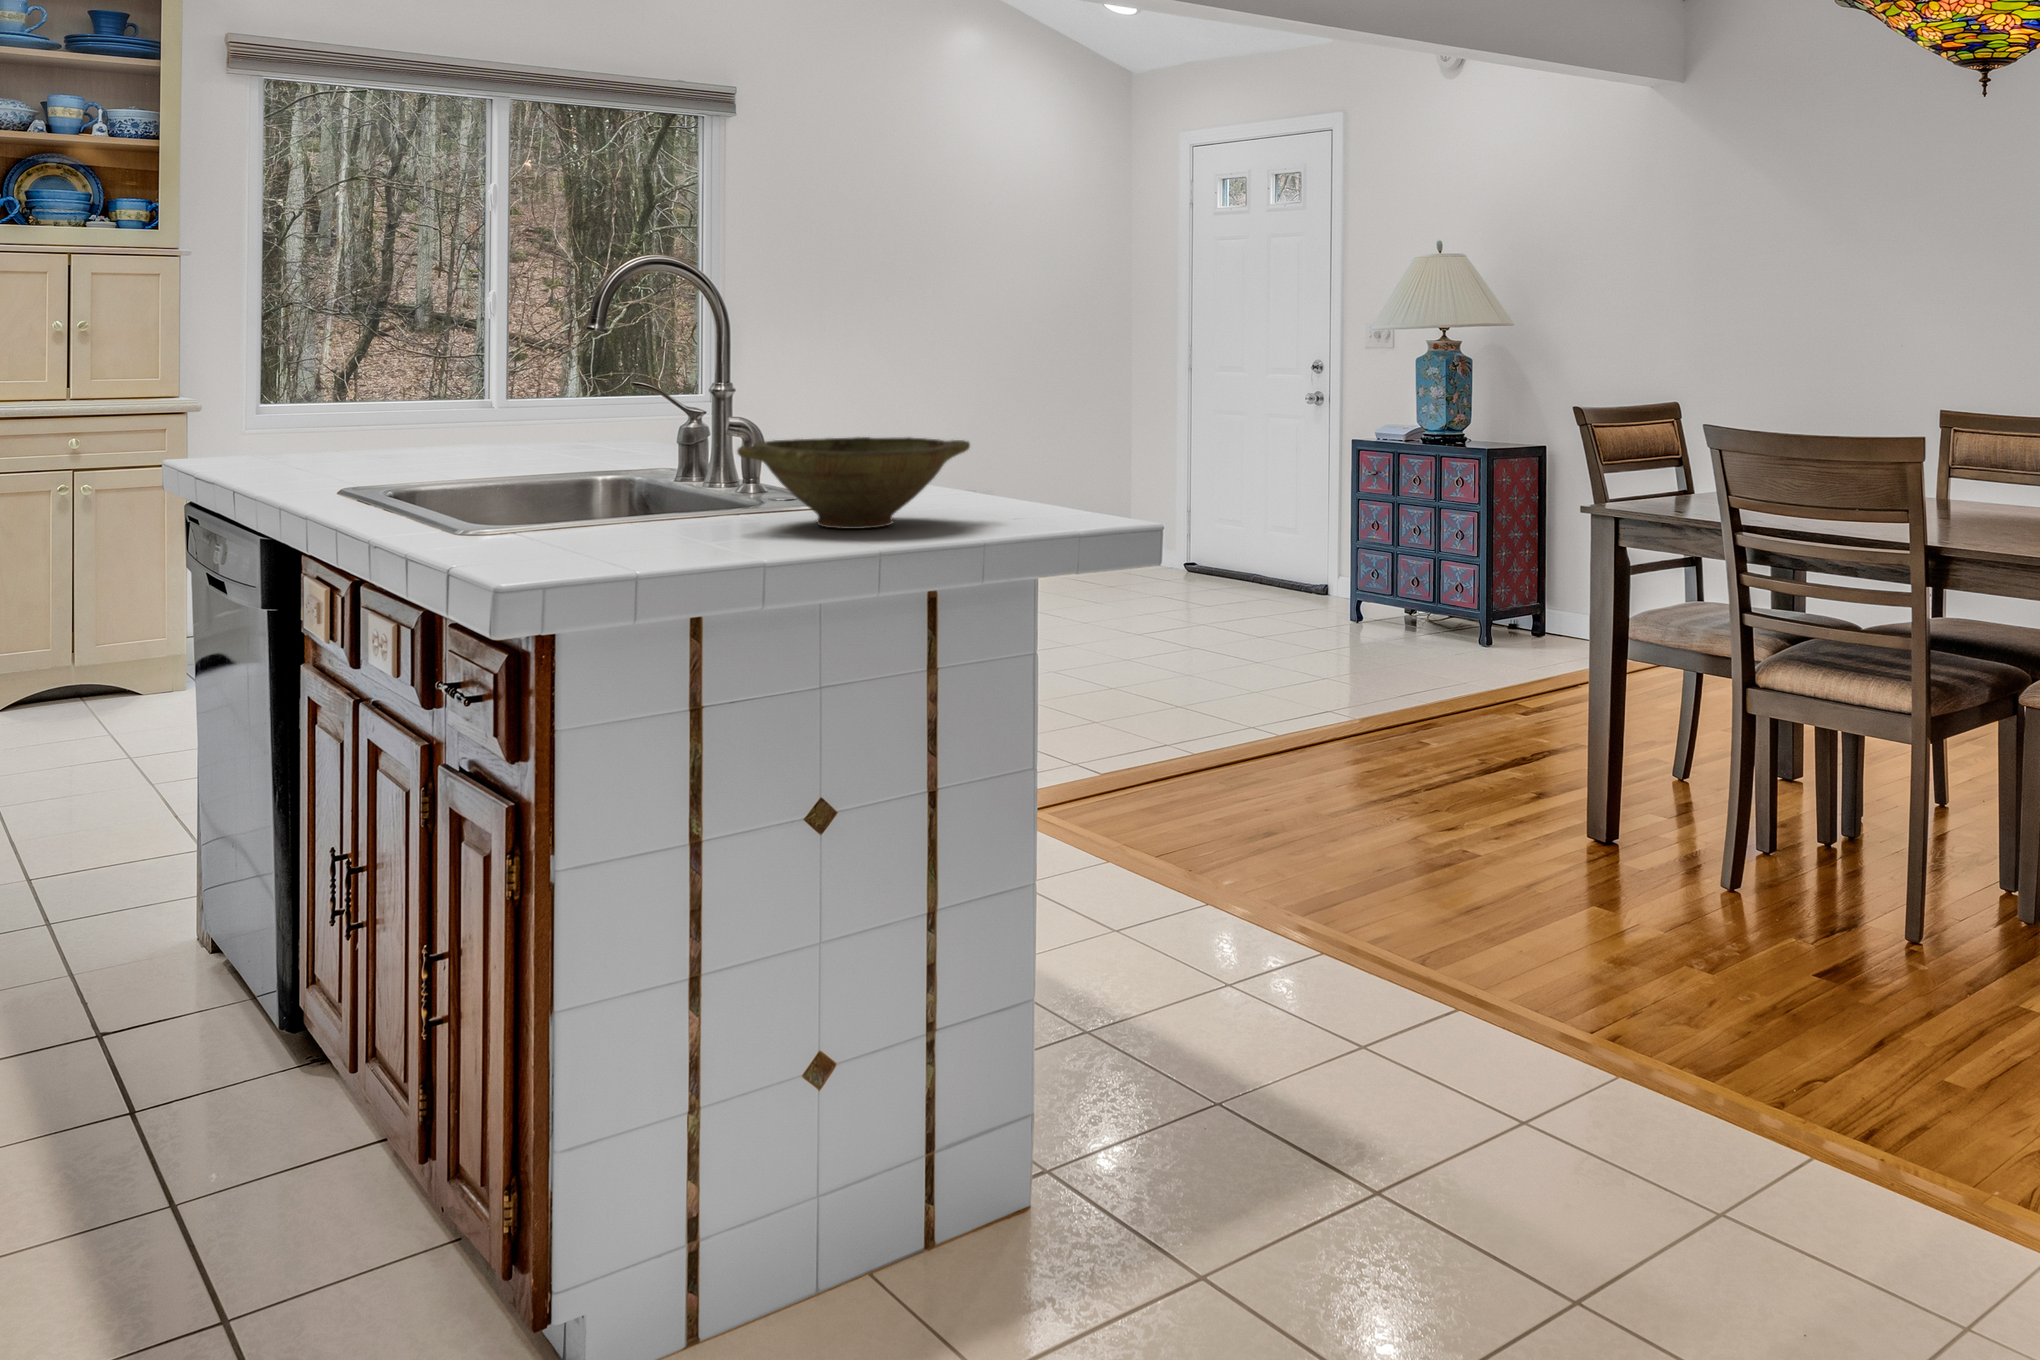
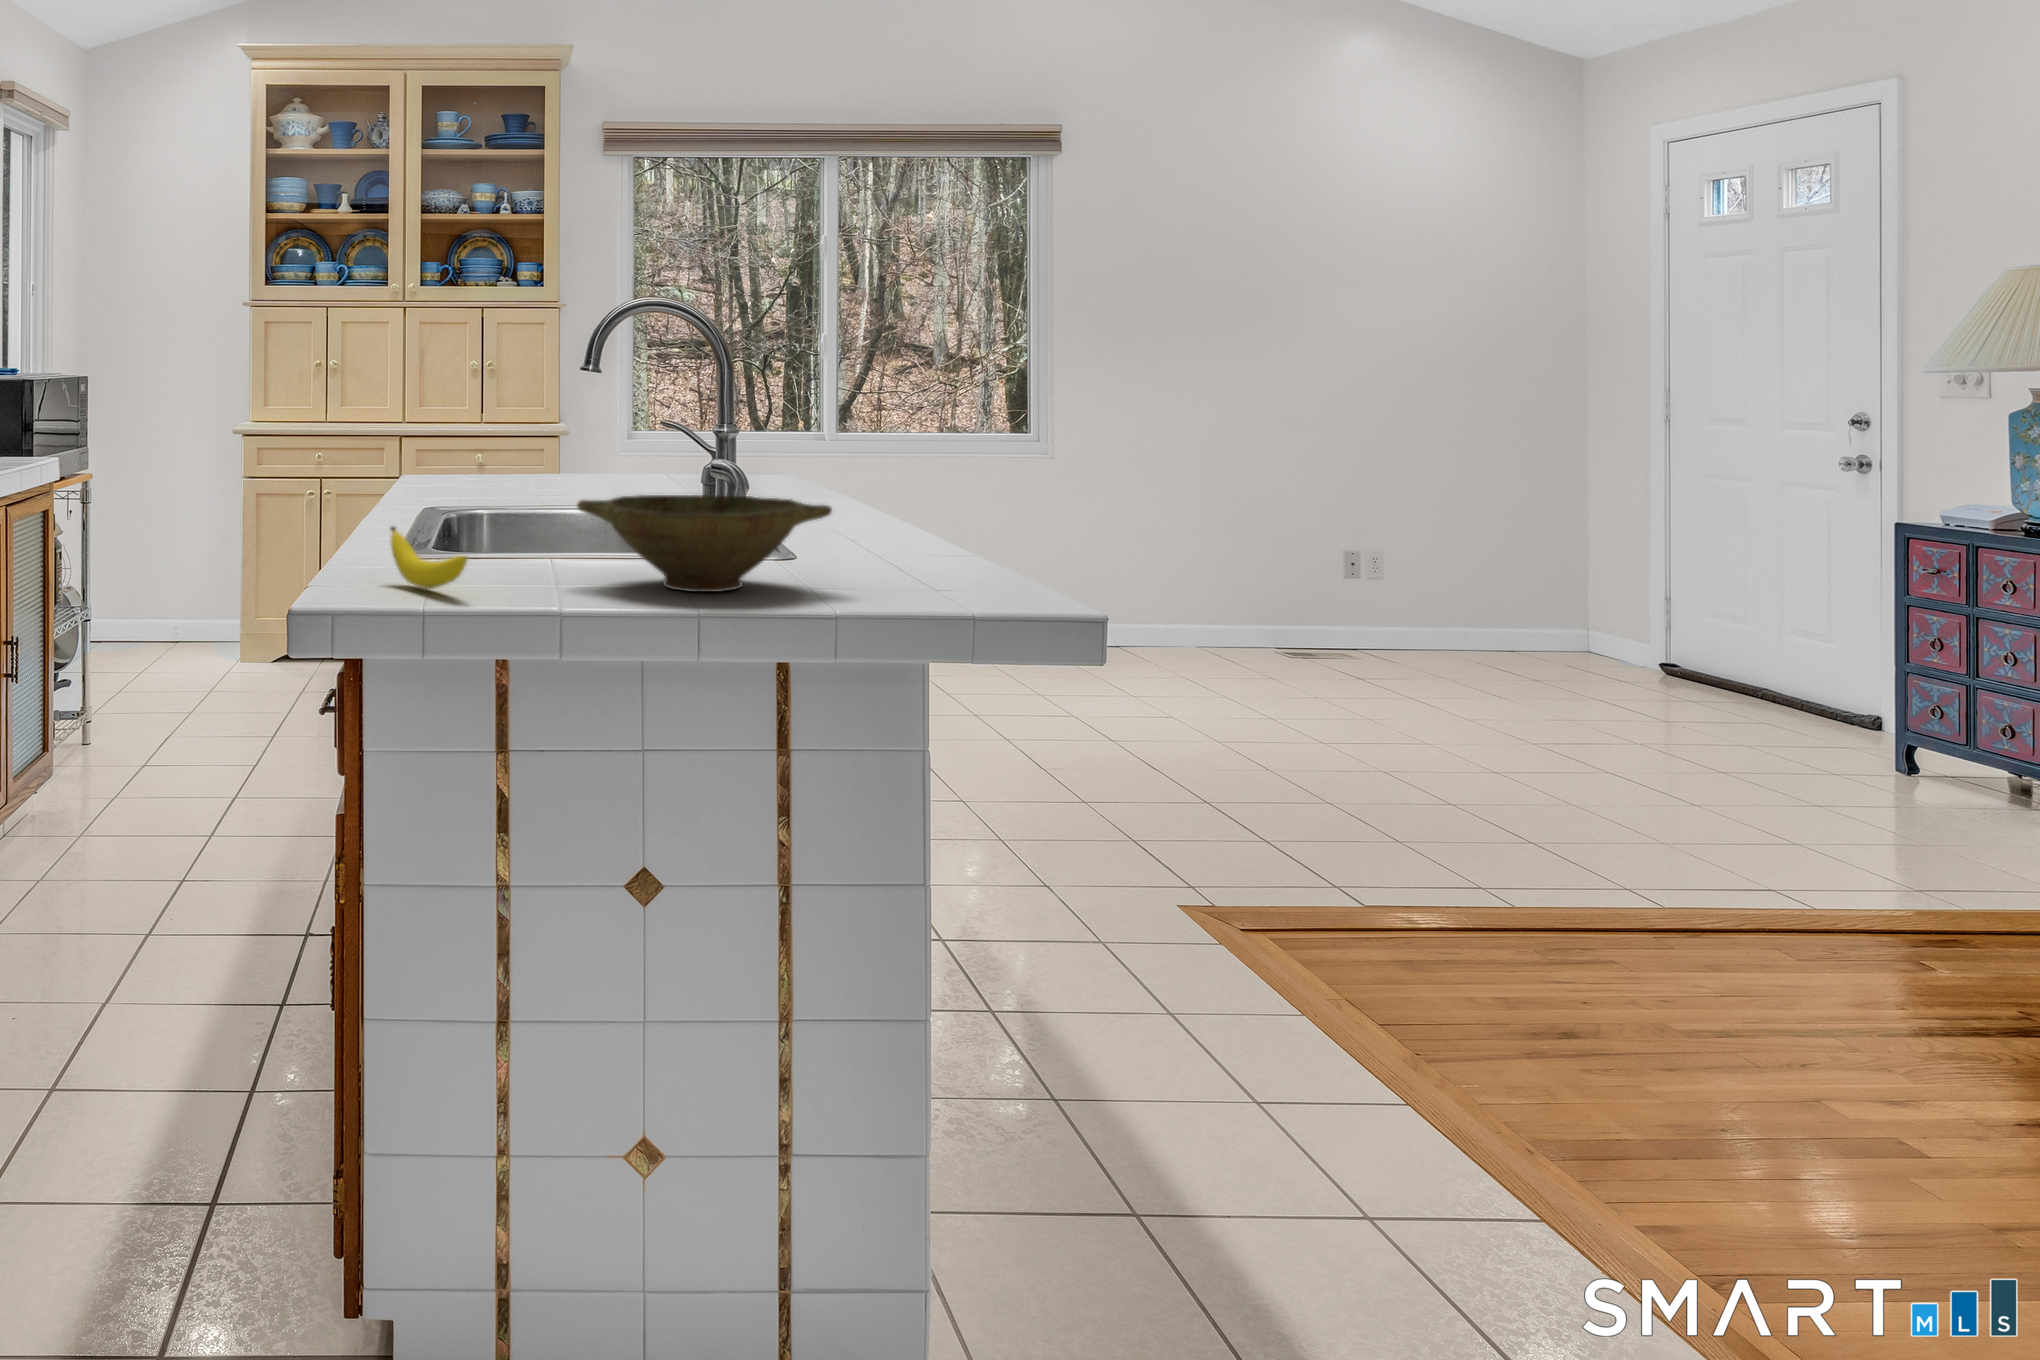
banana: none [543,485,690,547] -> present [391,527,467,589]

